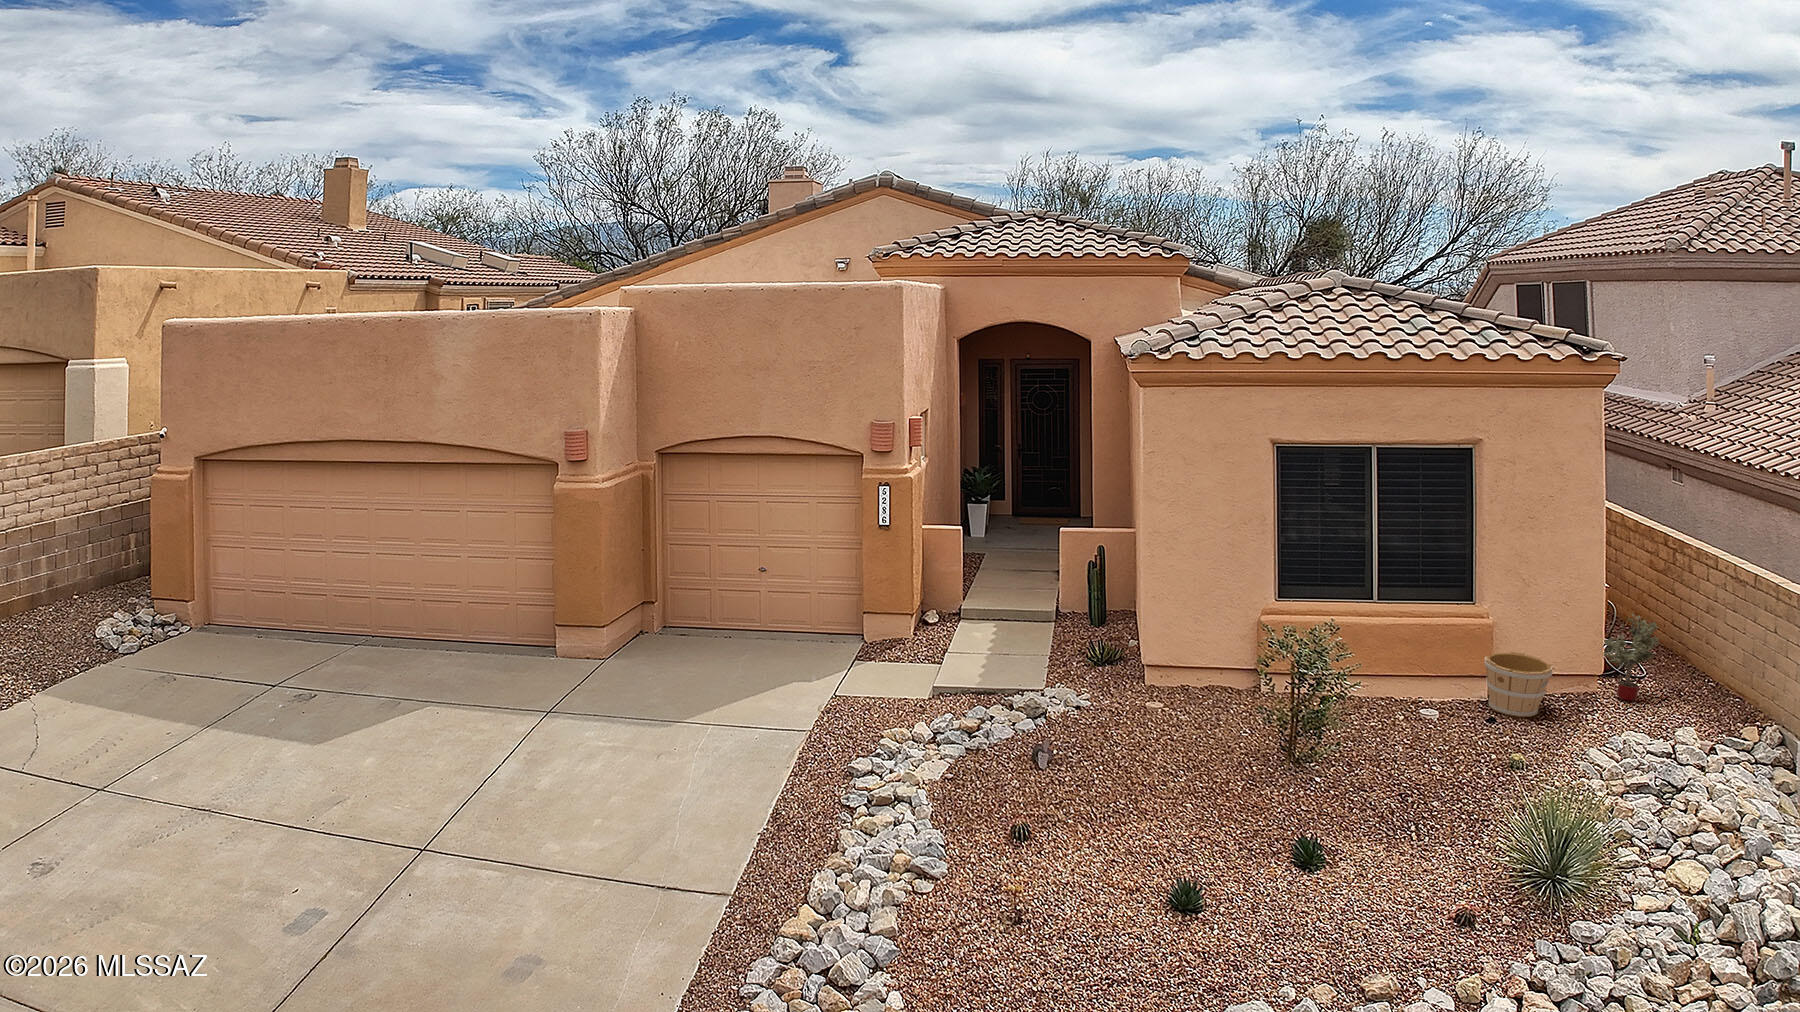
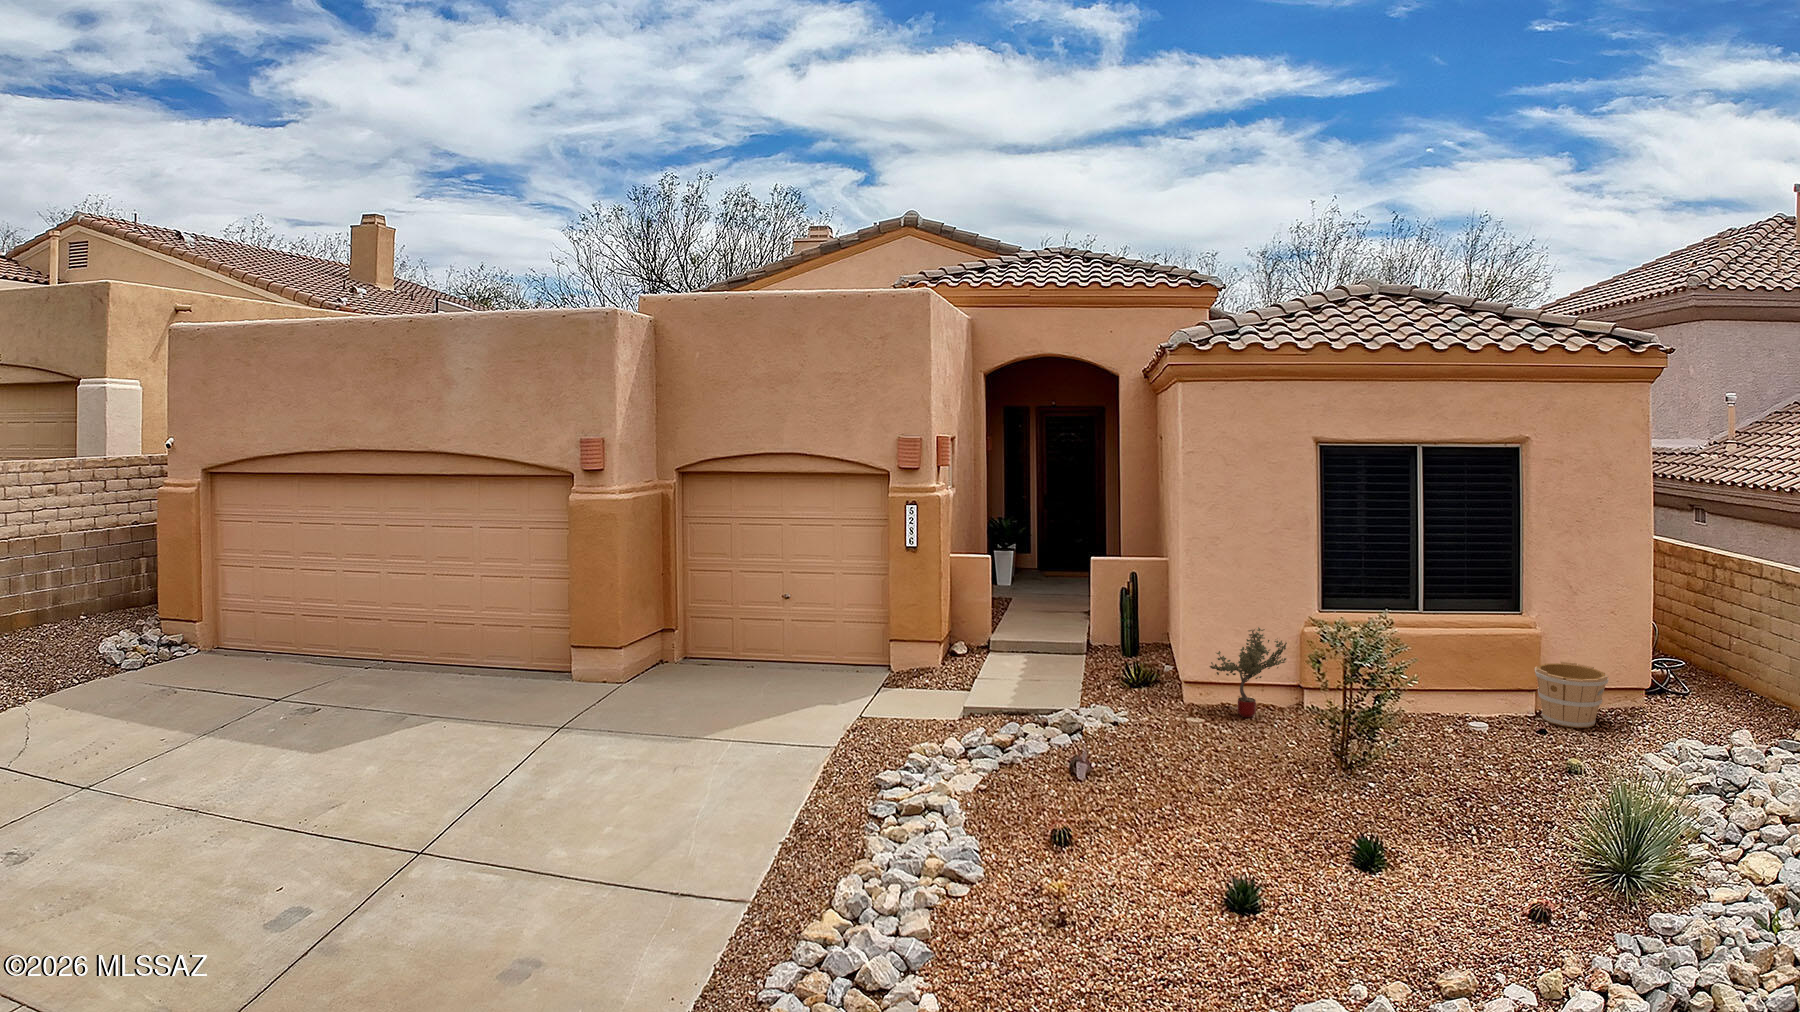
potted tree: present [1604,614,1660,702] -> present [1210,627,1287,718]

